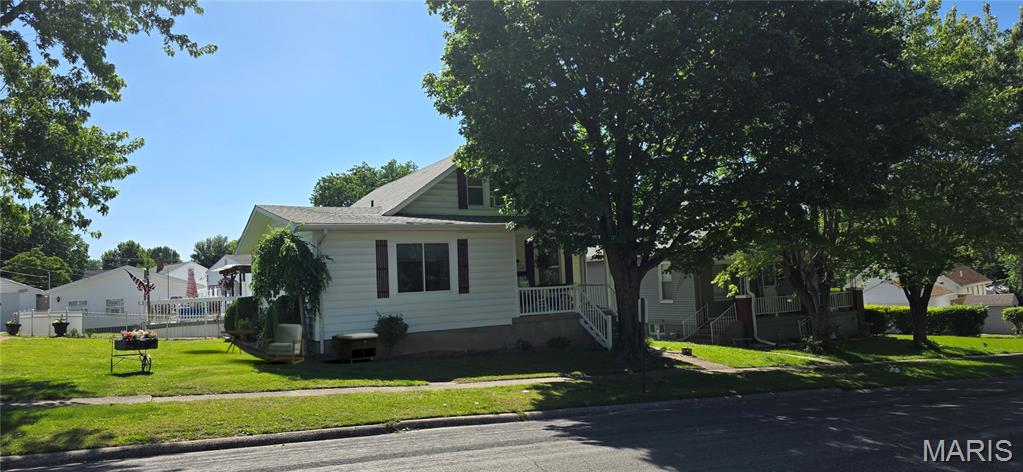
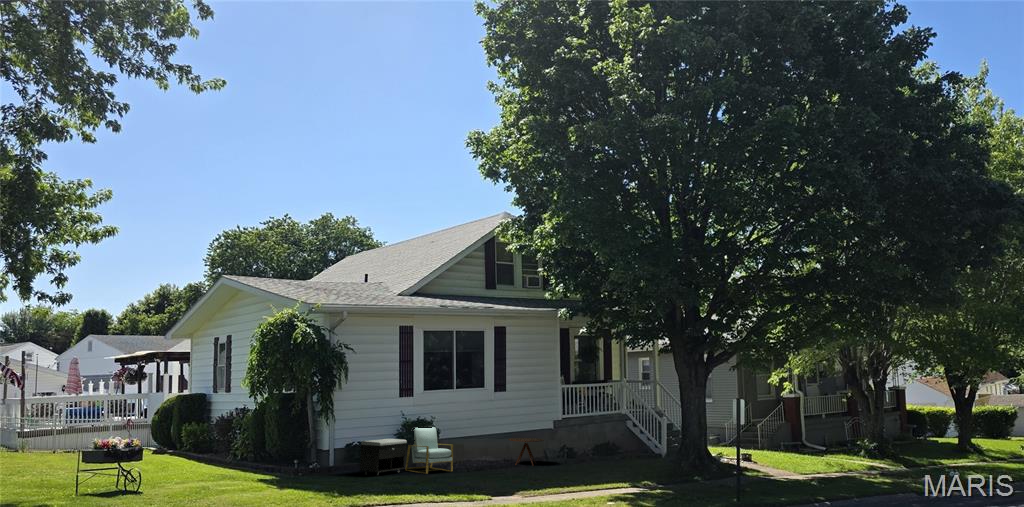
chair: present [265,324,304,364] -> present [405,427,453,474]
round table: present [220,330,254,354] -> present [508,438,544,466]

